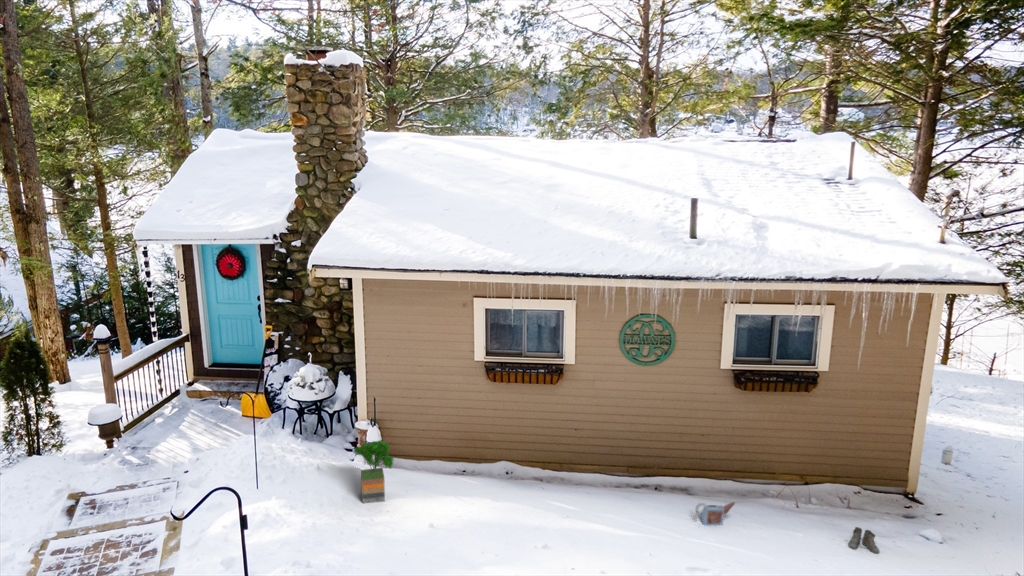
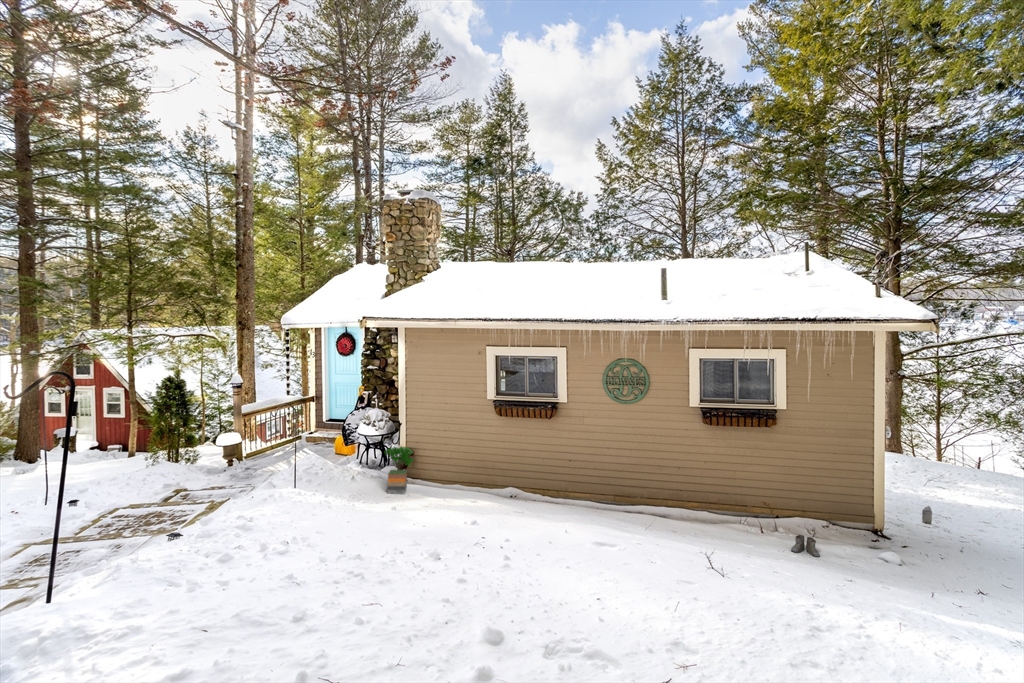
watering can: present [695,502,735,526] -> none [652,507,690,529]

